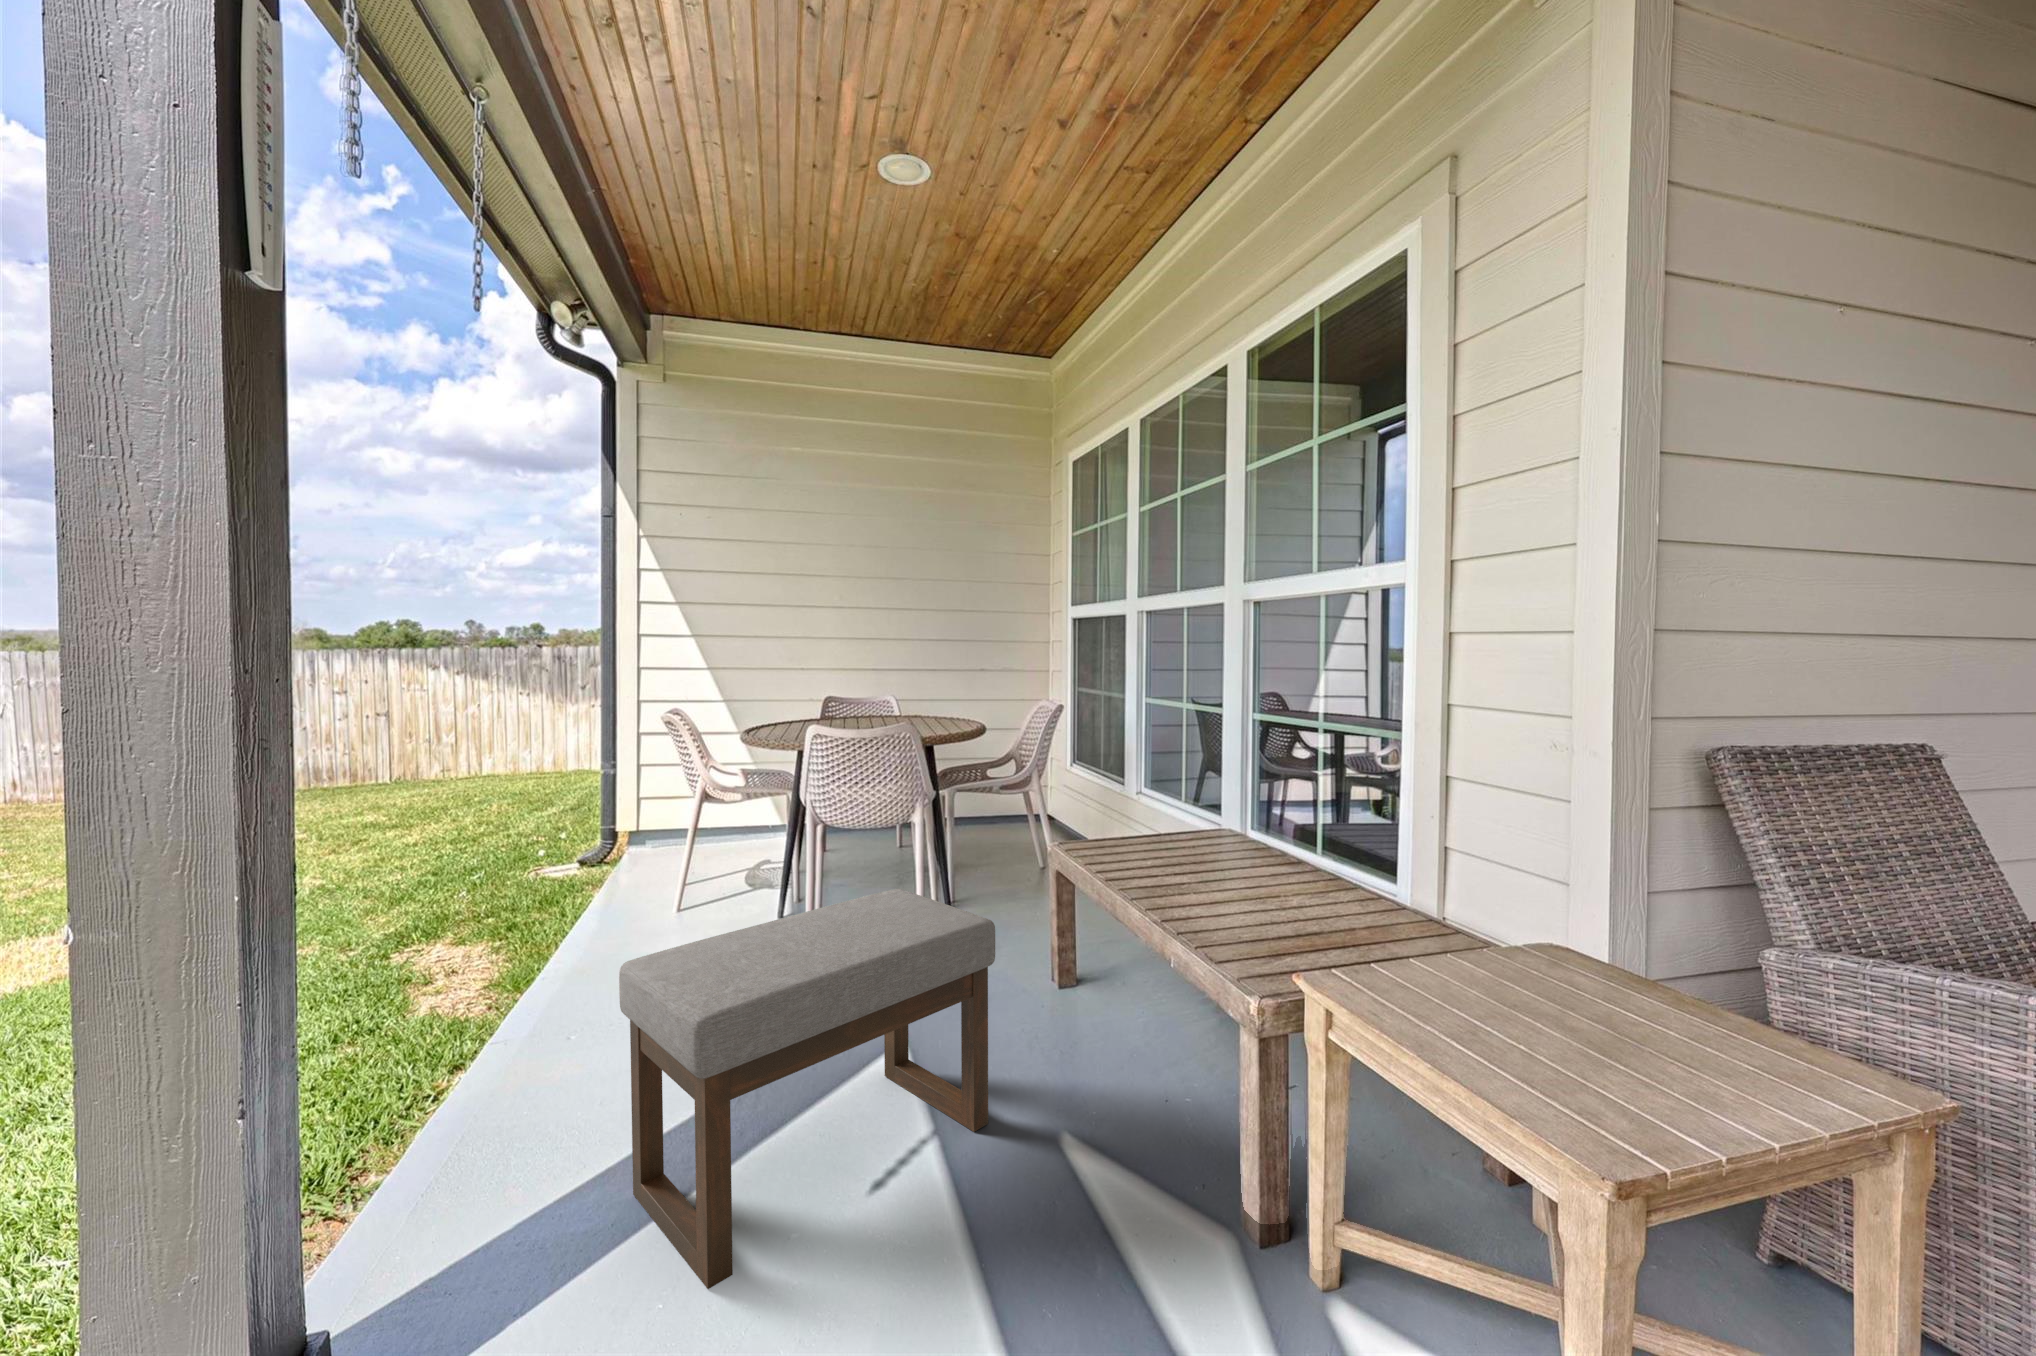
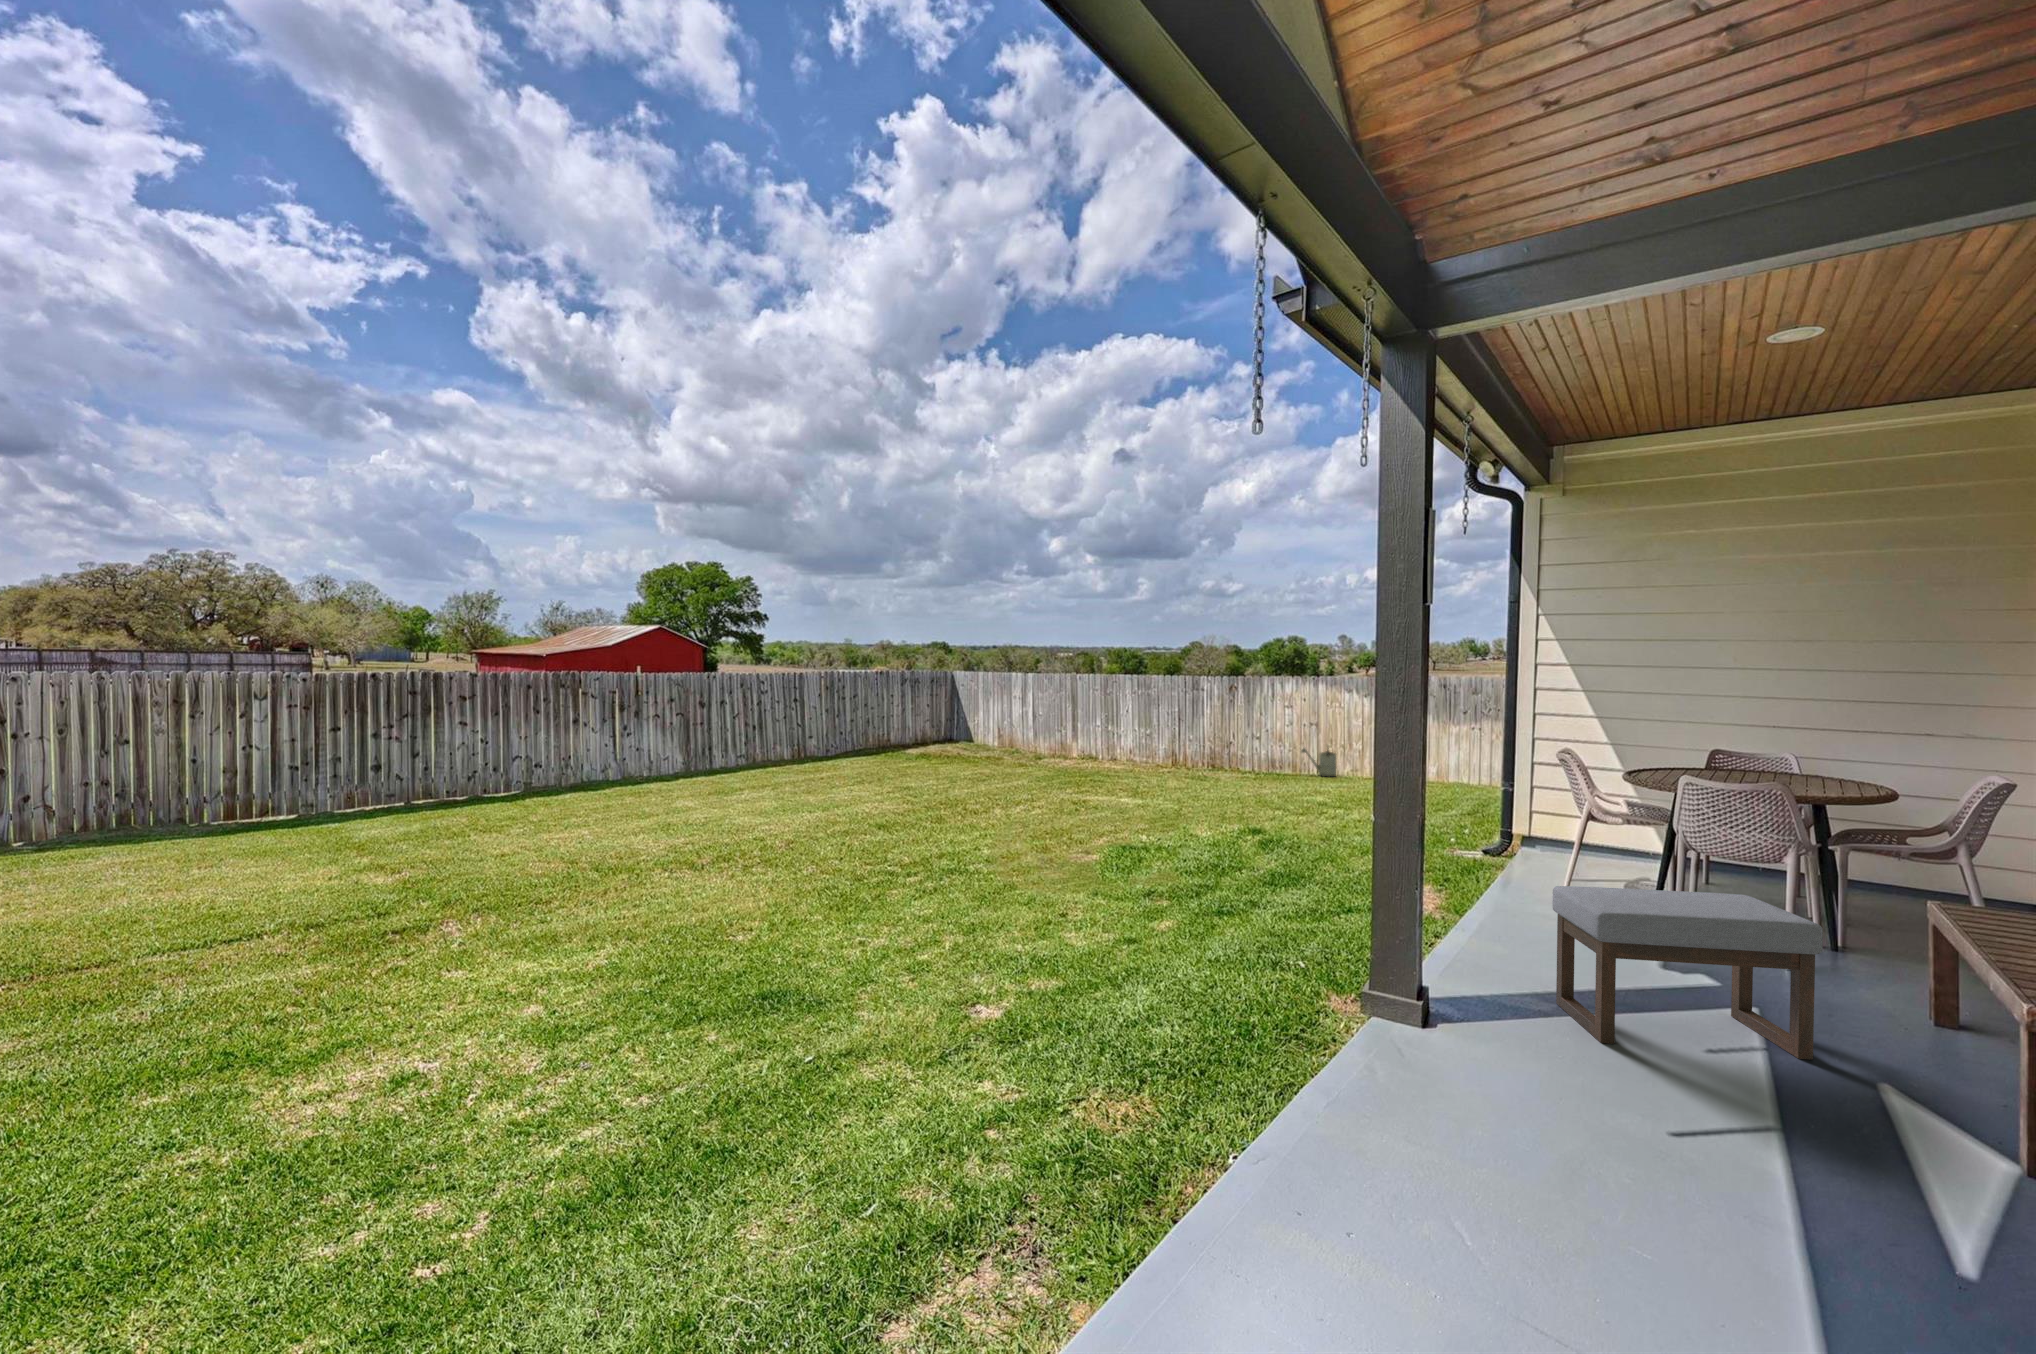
watering can: none [326,741,398,789] -> present [1301,748,1336,777]

